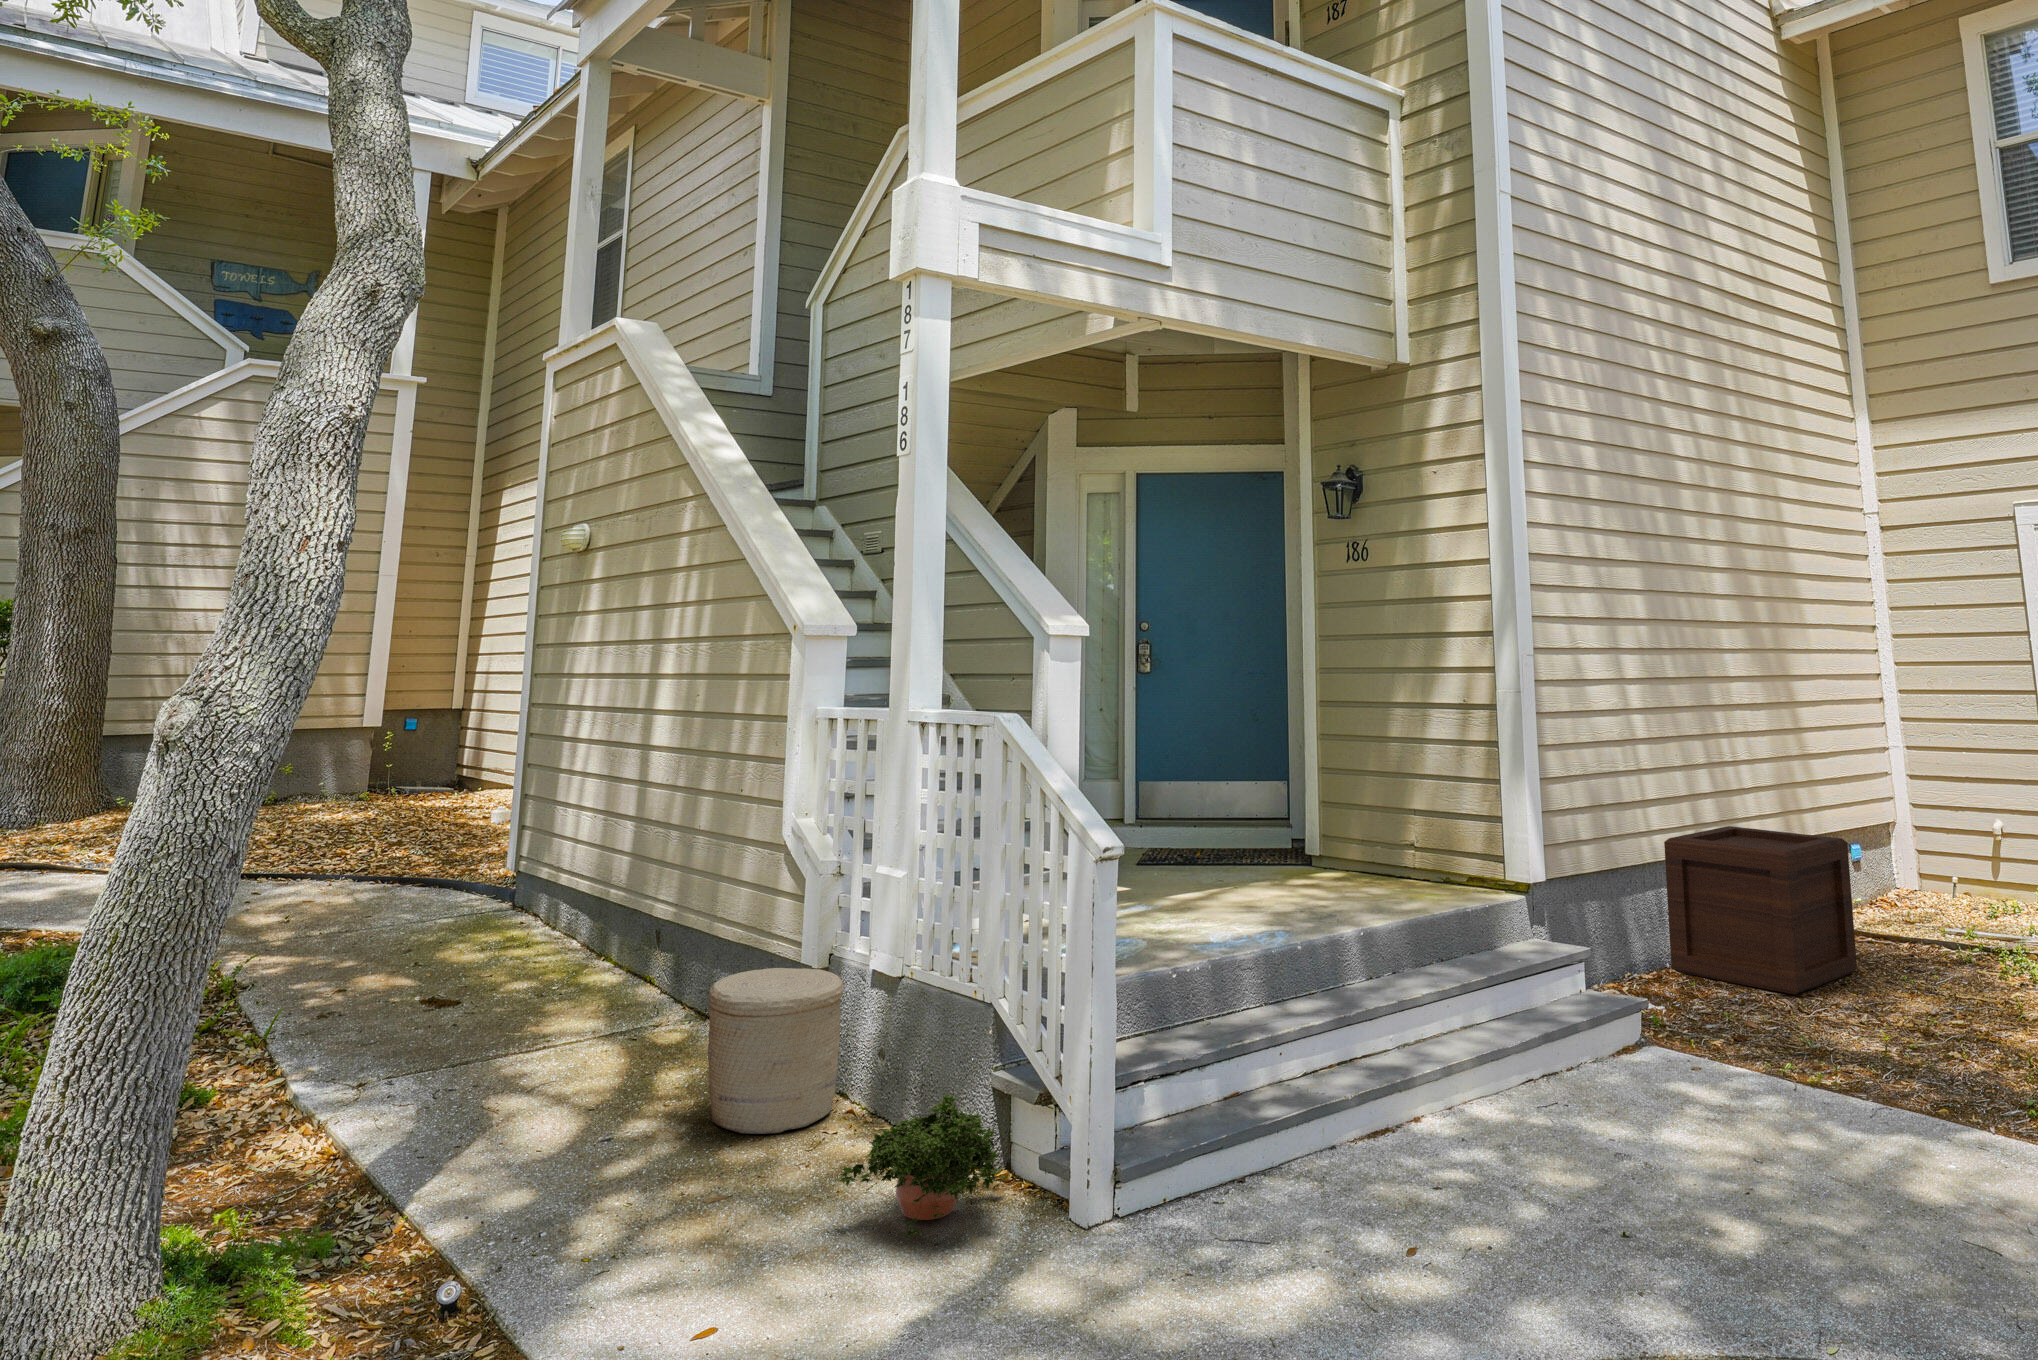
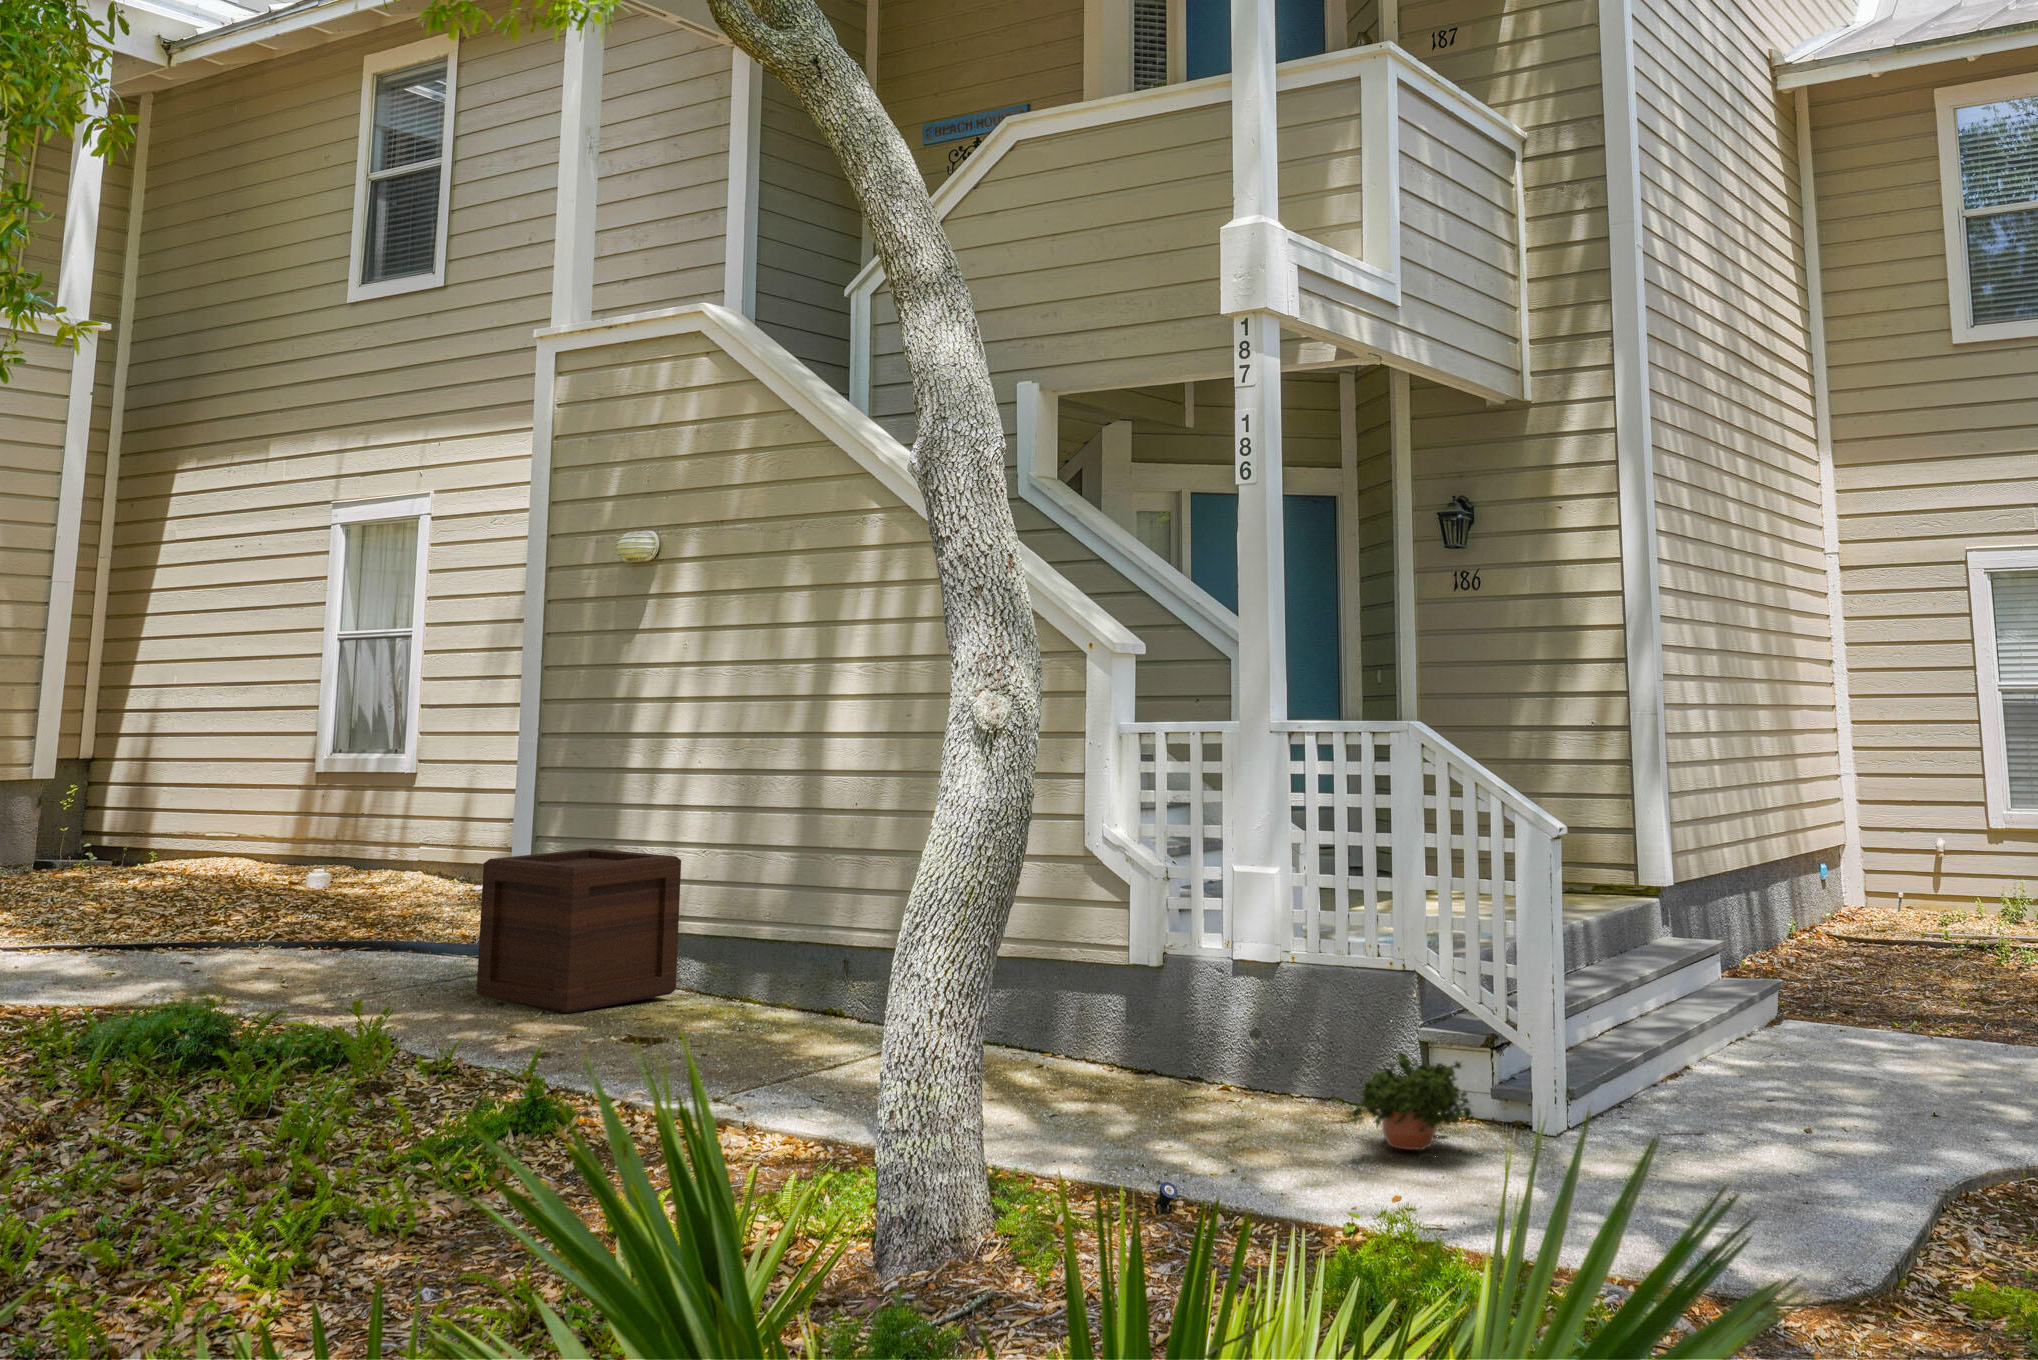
wooden crate: present [1664,826,1857,994] -> present [476,849,681,1013]
woven basket: present [708,968,844,1134] -> none [1082,971,1206,1114]

